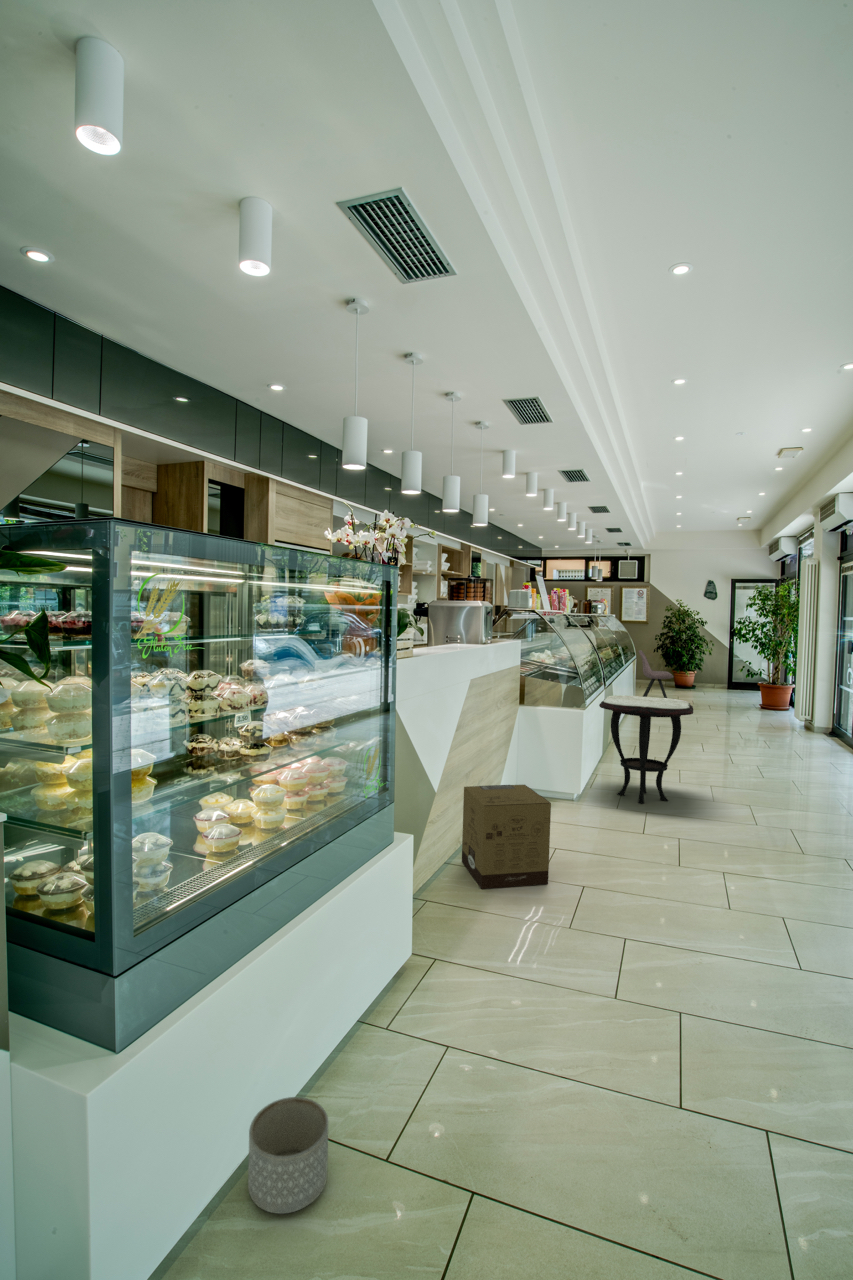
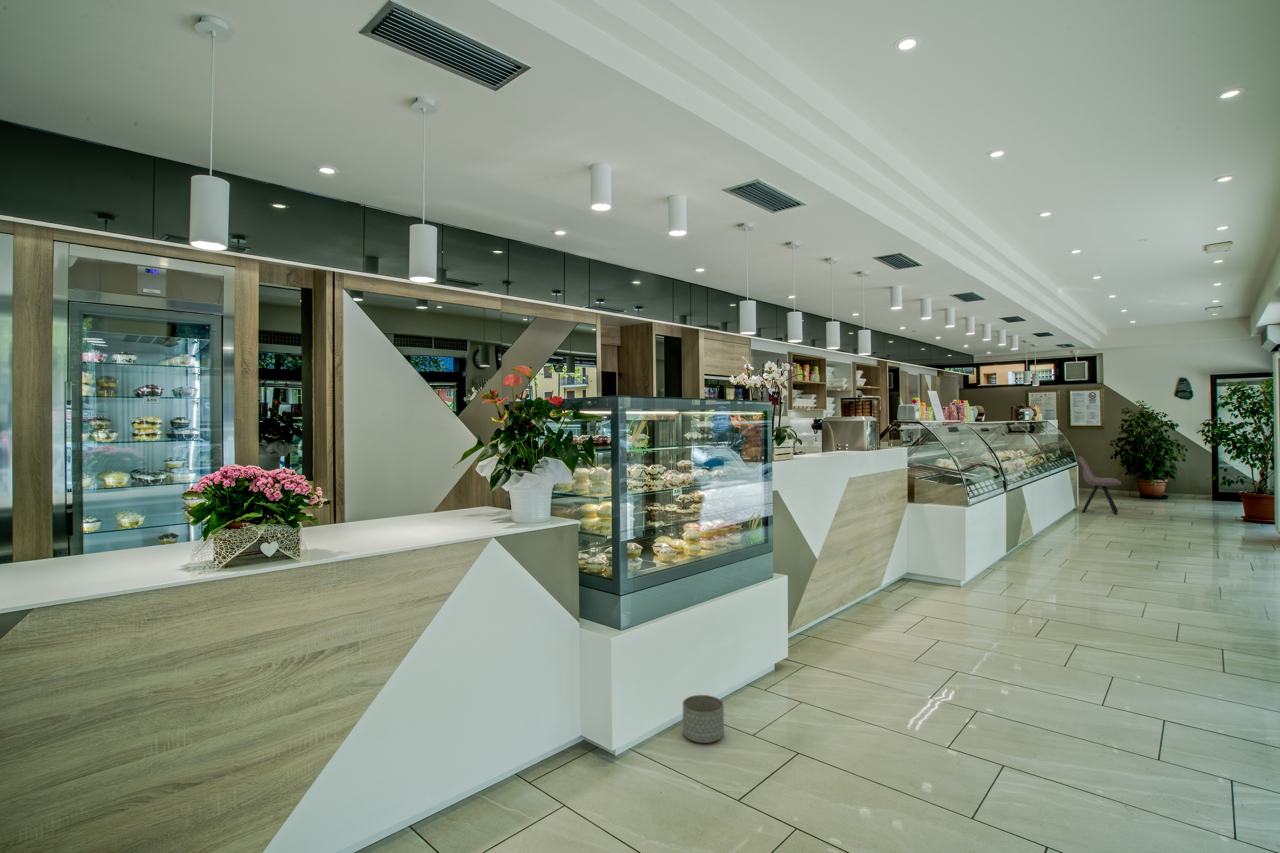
side table: present [599,695,693,804] -> none [984,496,1082,592]
cardboard box: present [462,785,551,889] -> none [844,559,911,635]

